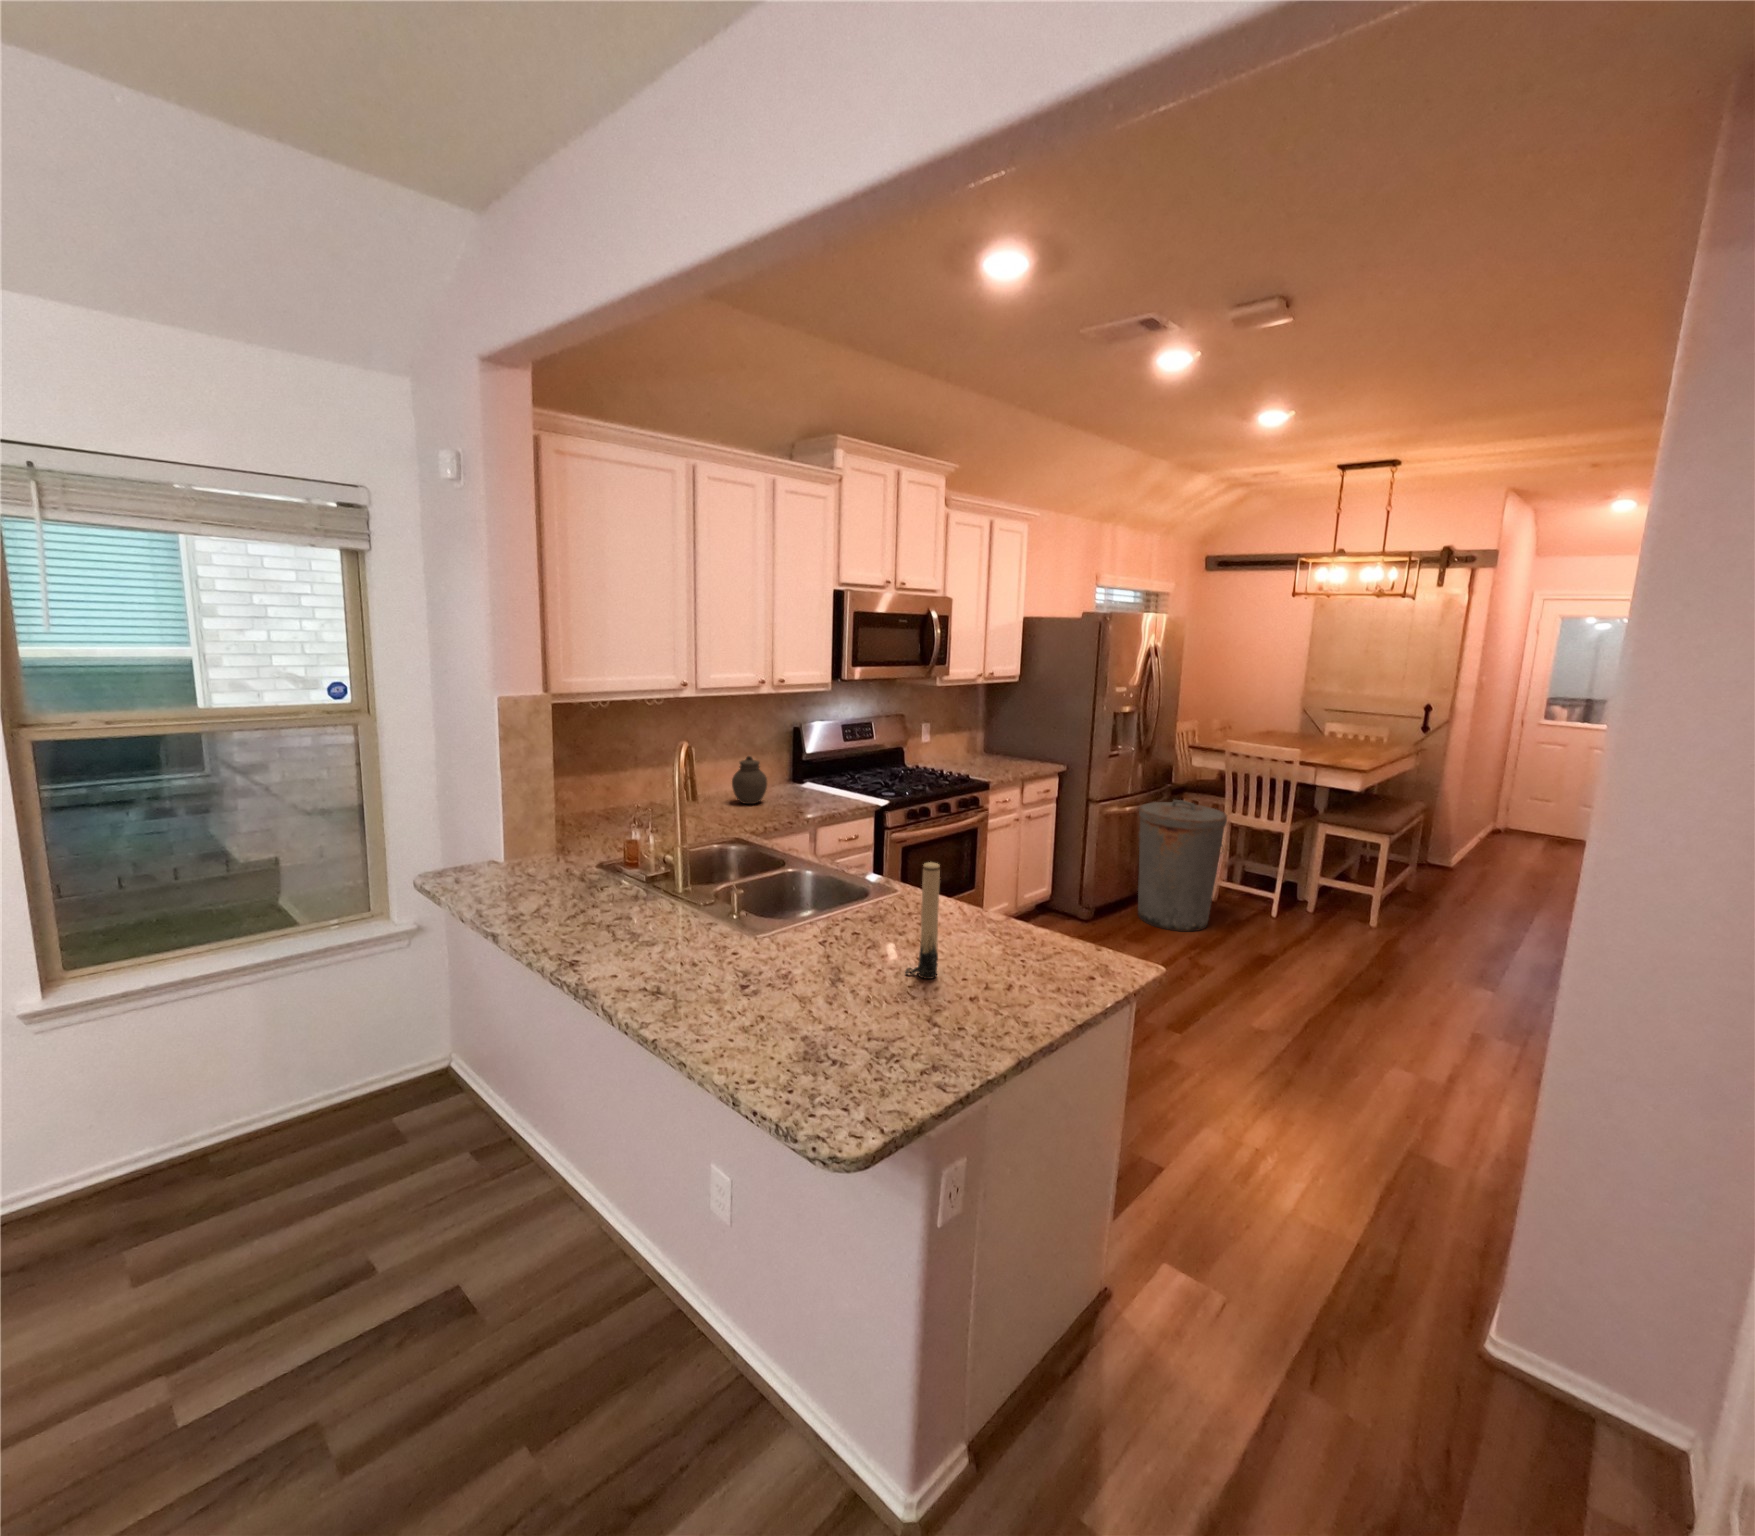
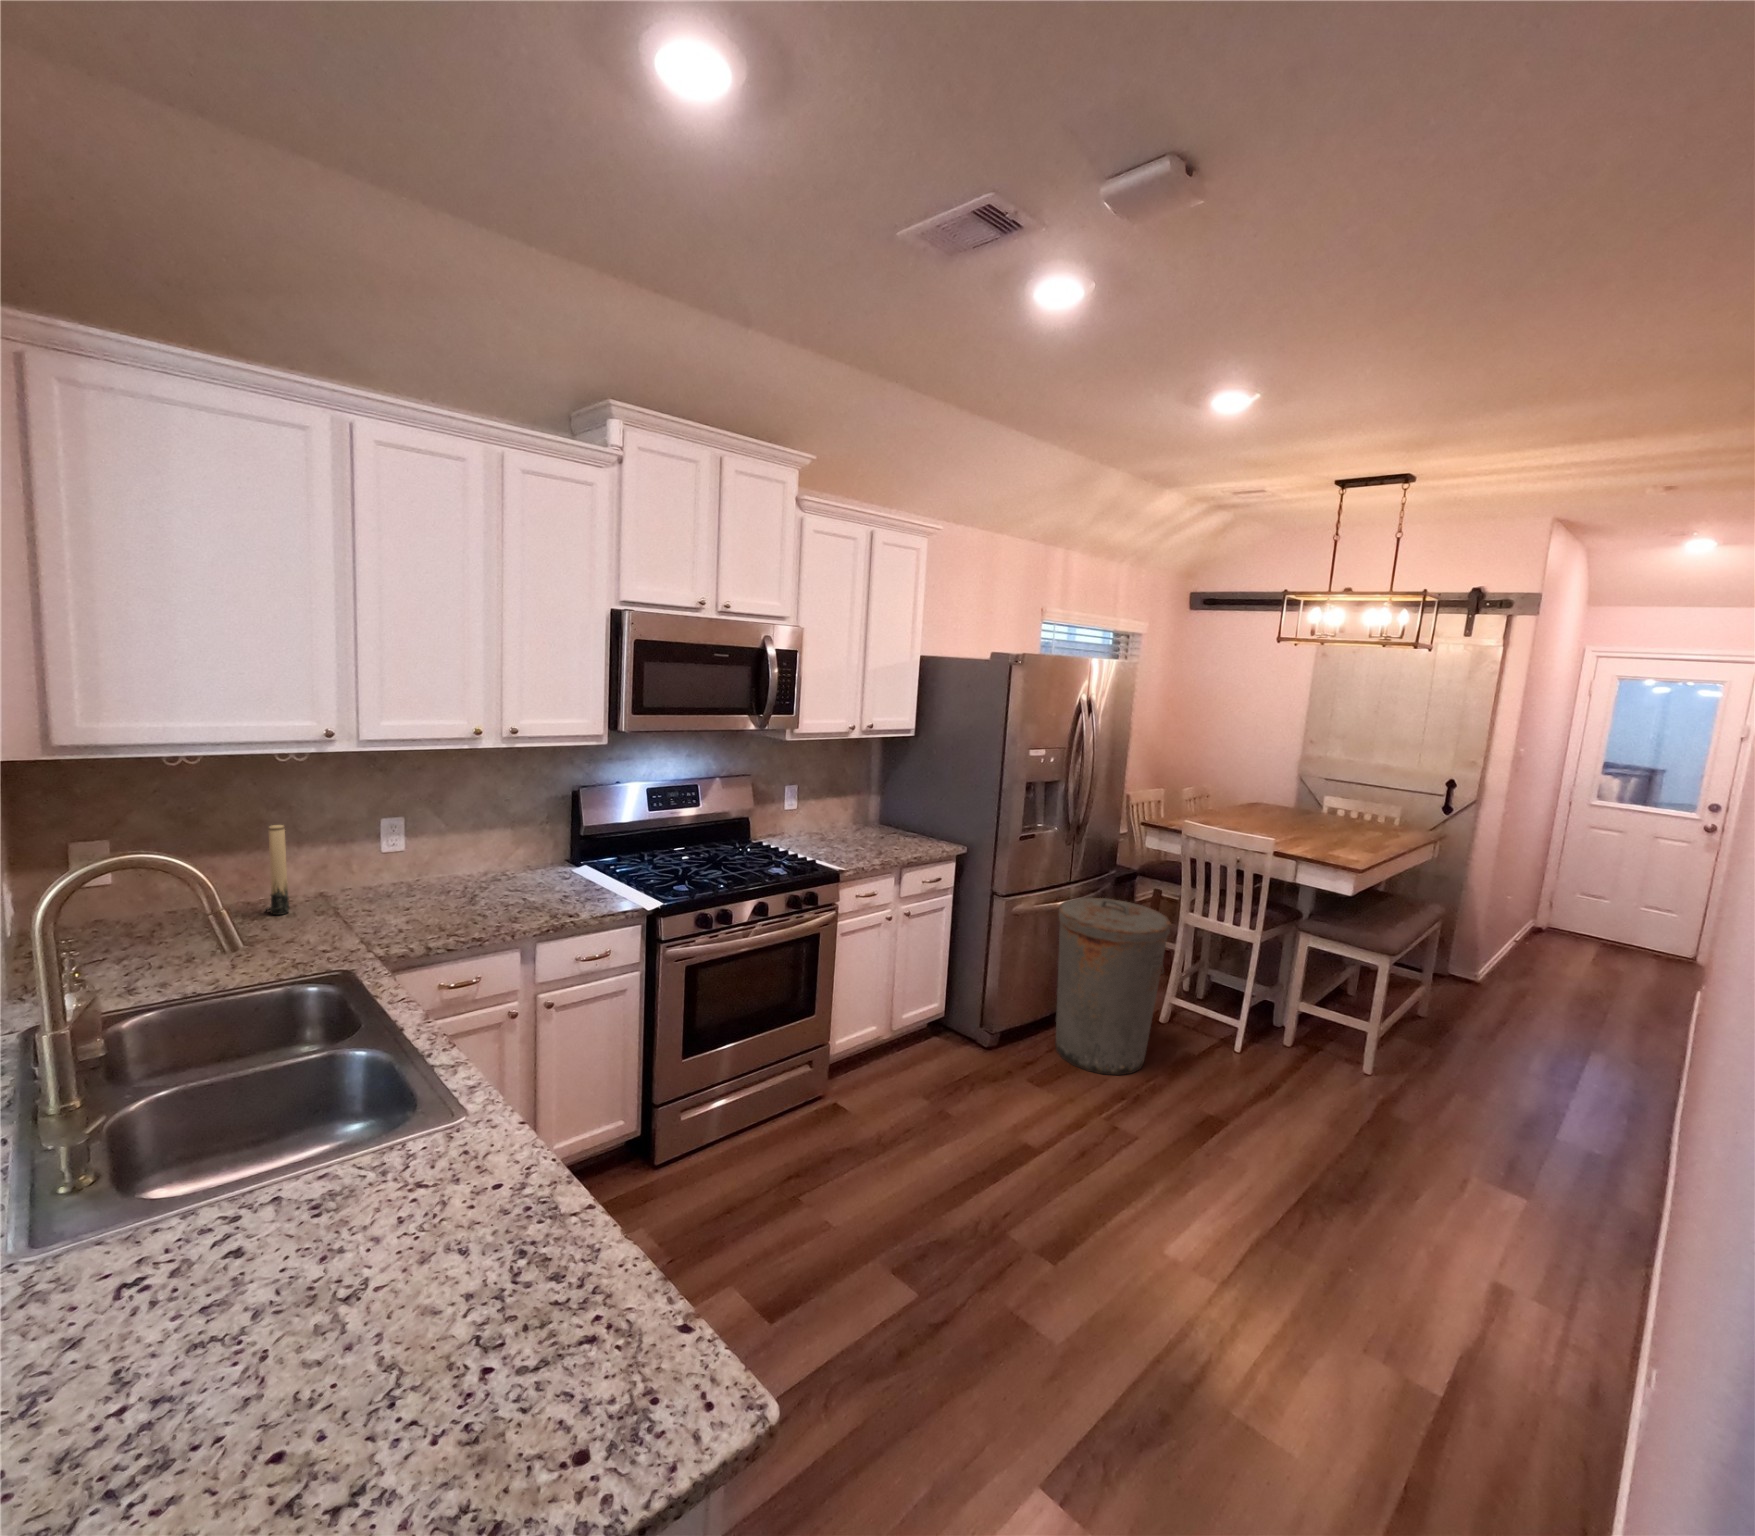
jar: present [732,756,767,804] -> none [437,834,491,901]
candle: present [905,862,940,979] -> present [265,825,290,915]

